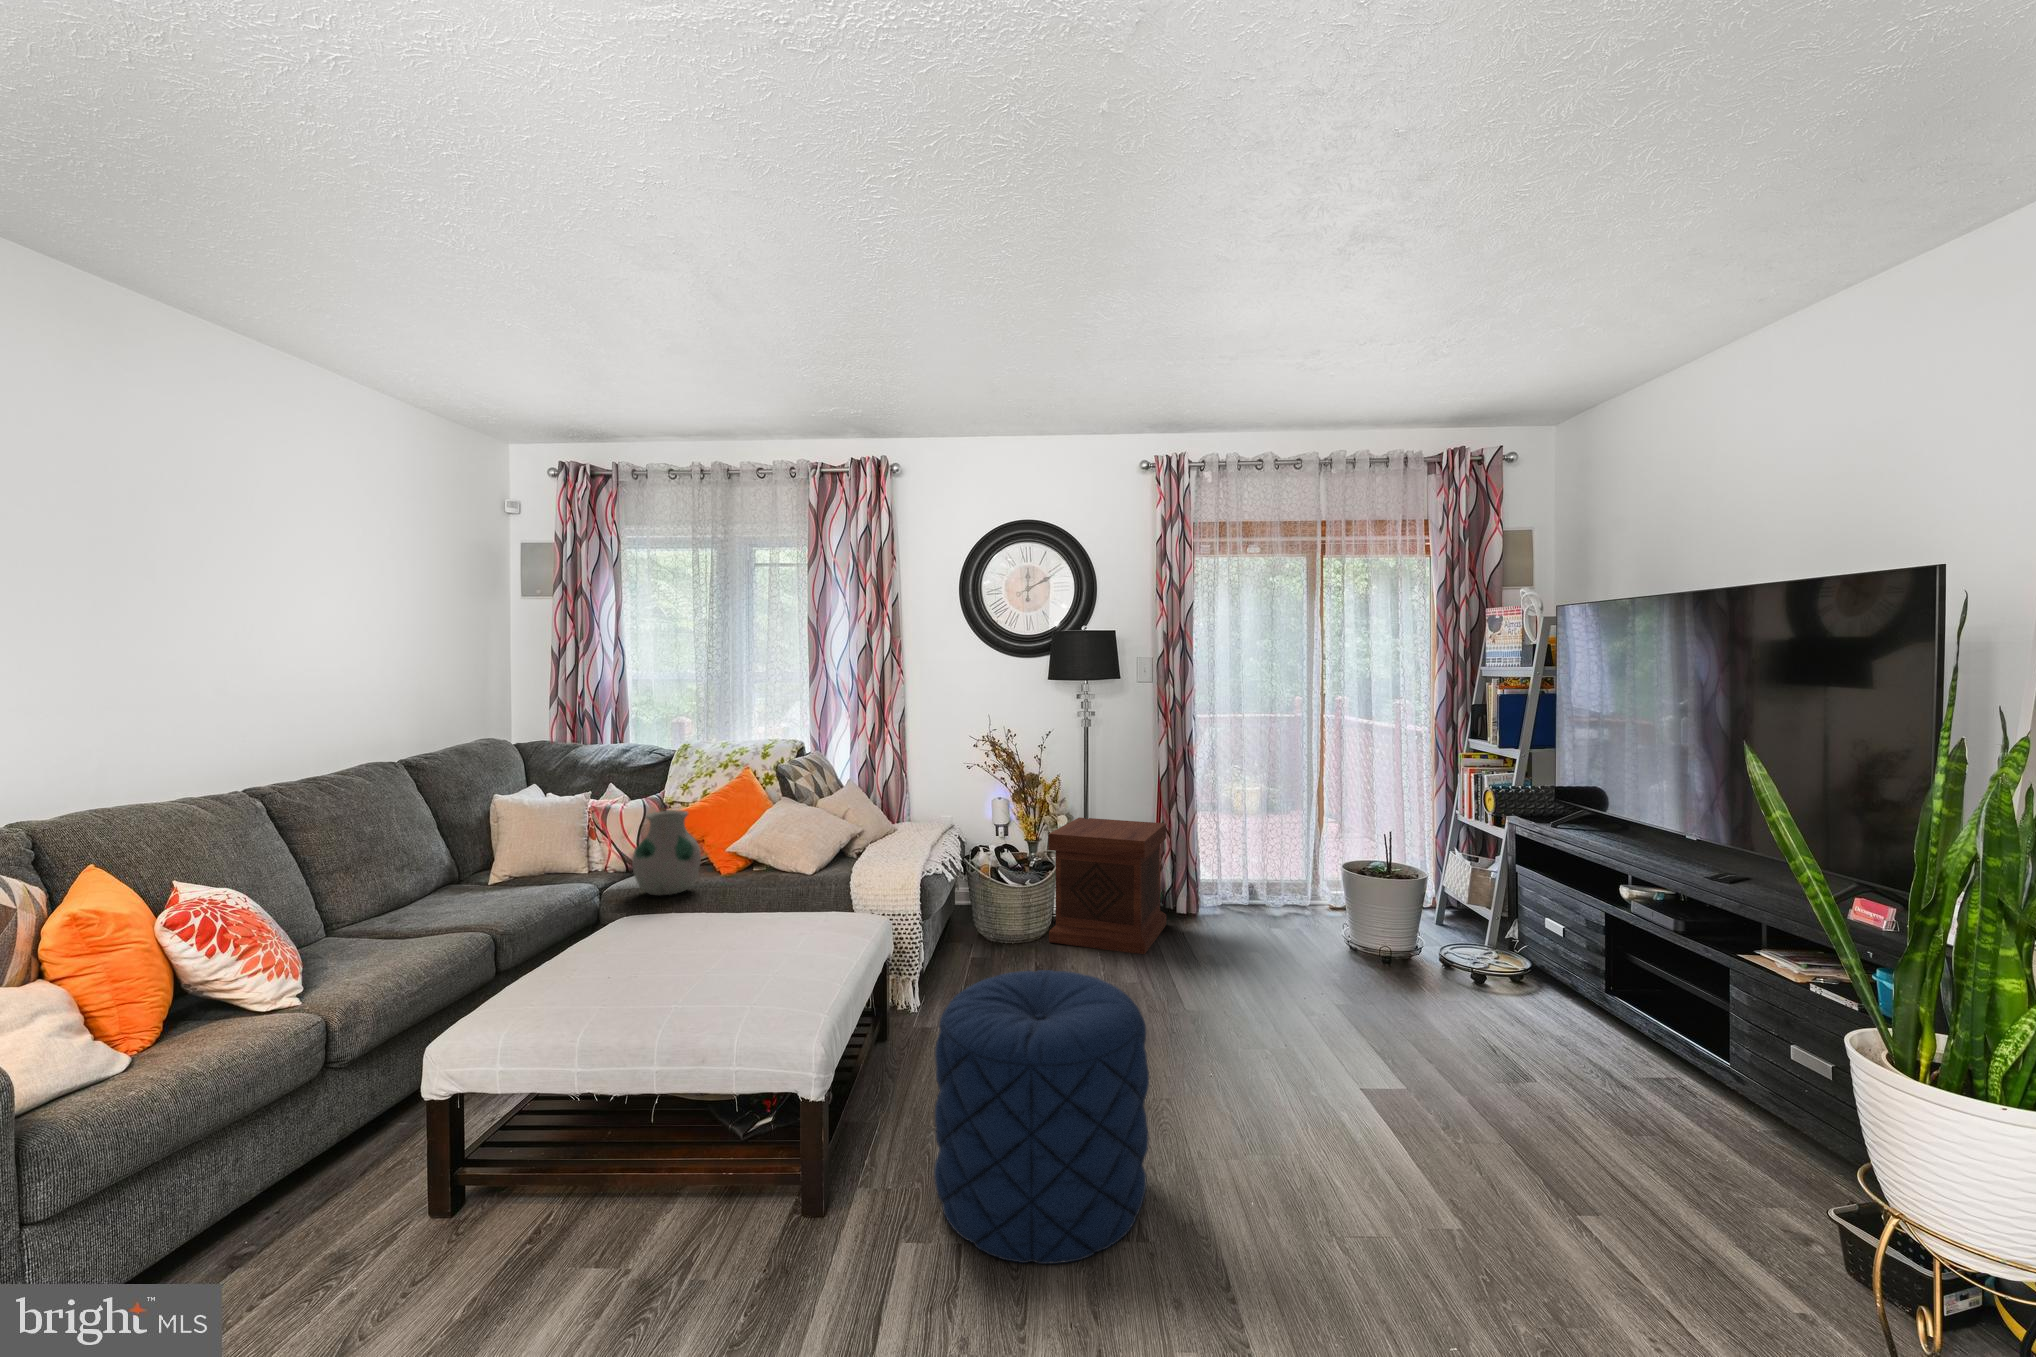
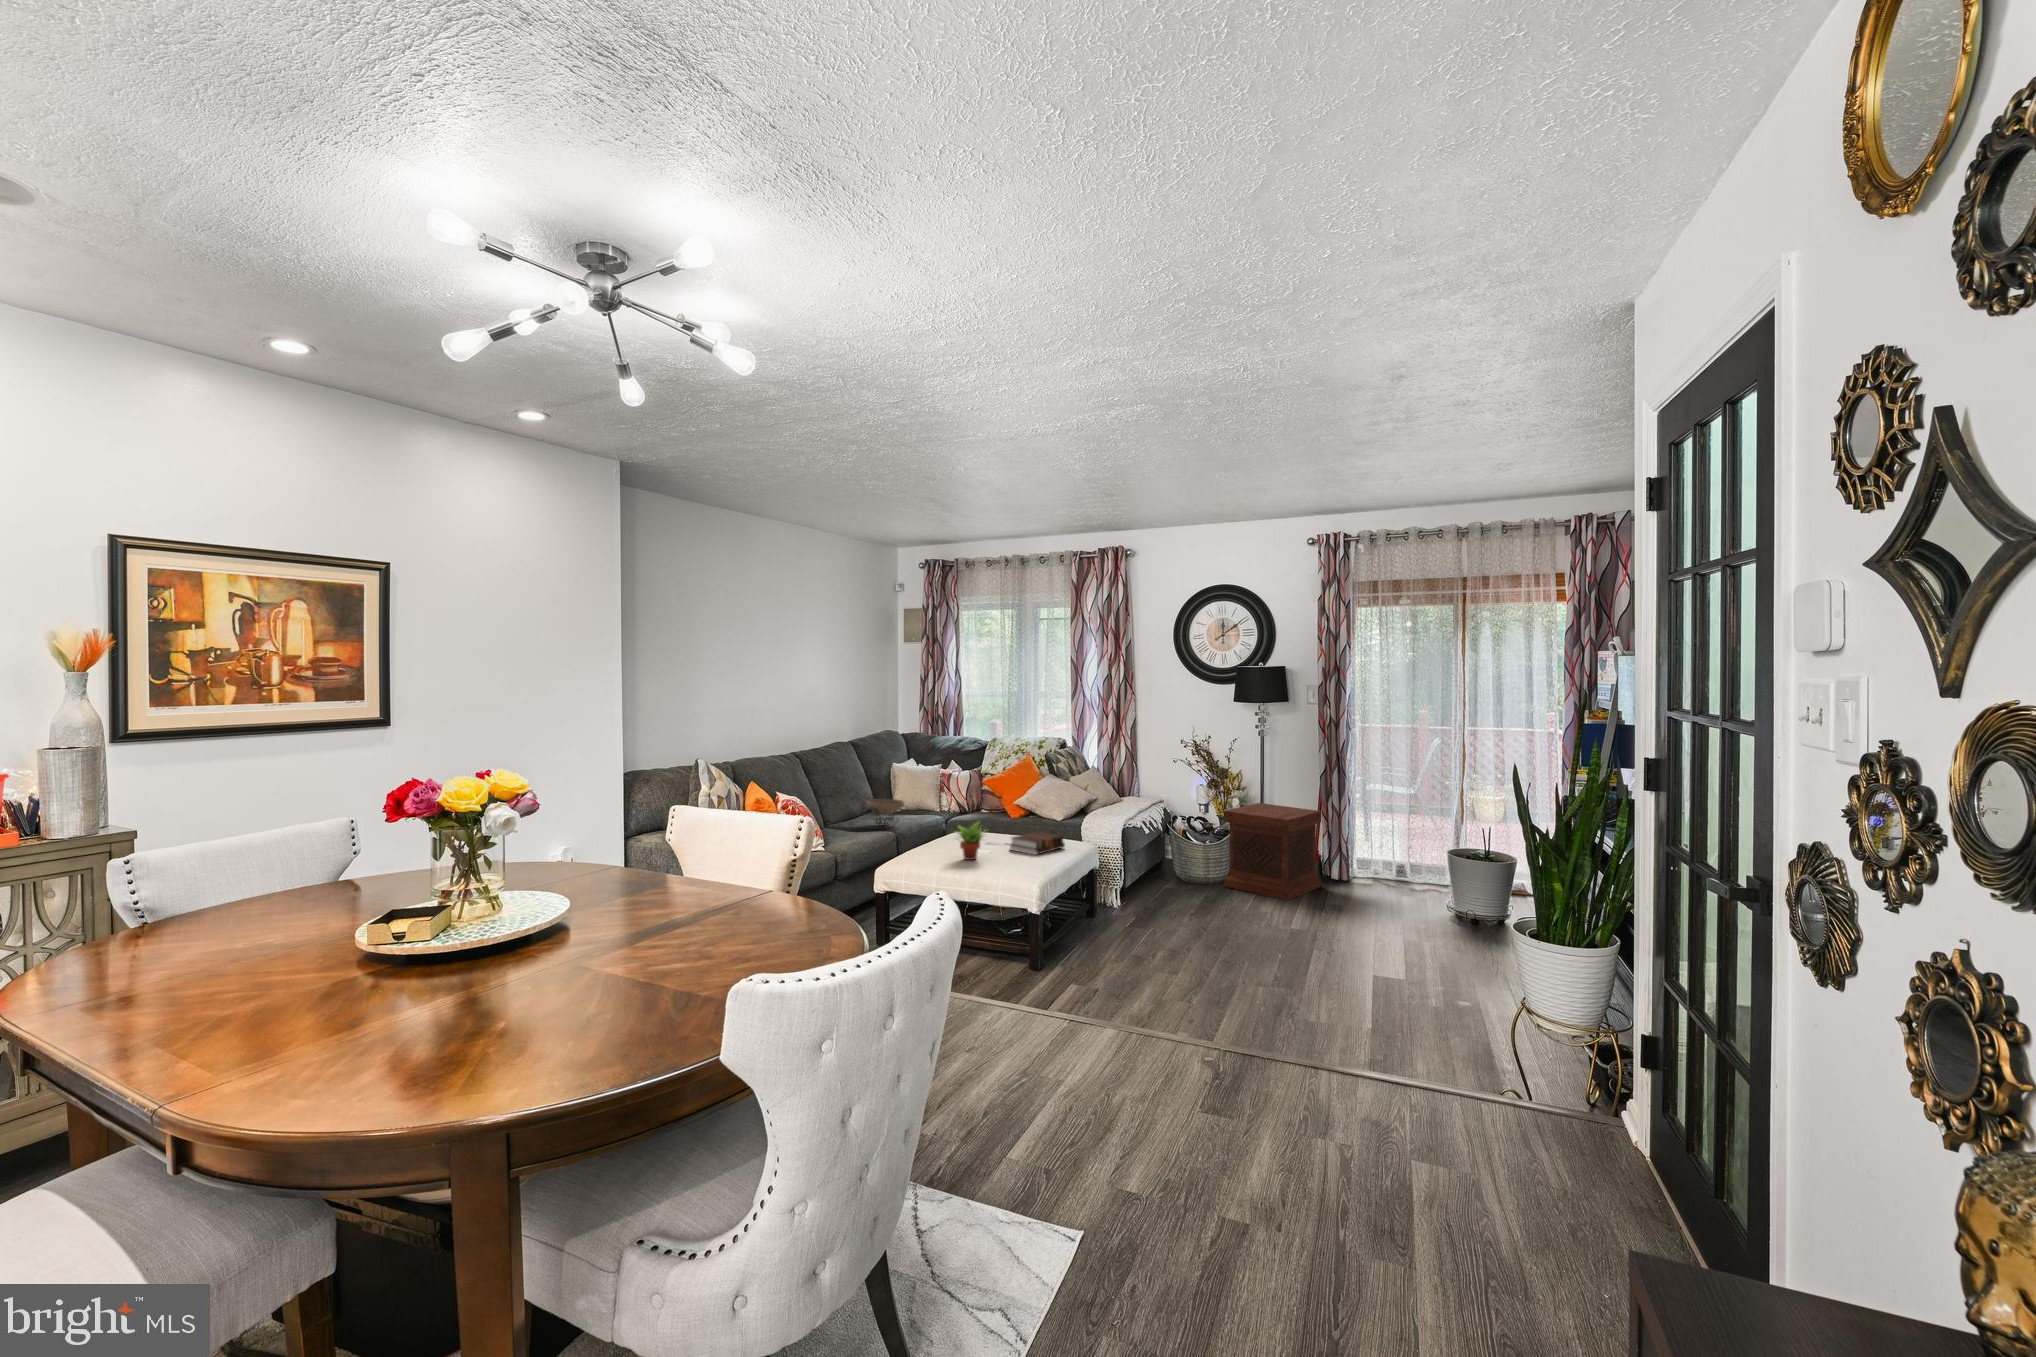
vase: present [632,810,701,895] -> none [963,777,999,825]
decorative bowl: none [414,864,519,922] -> present [866,799,904,825]
succulent plant: none [613,906,698,997] -> present [957,822,985,860]
hardback book: none [736,906,842,959] -> present [1009,832,1065,855]
pouf: present [934,970,1149,1264] -> none [1091,870,1200,997]

